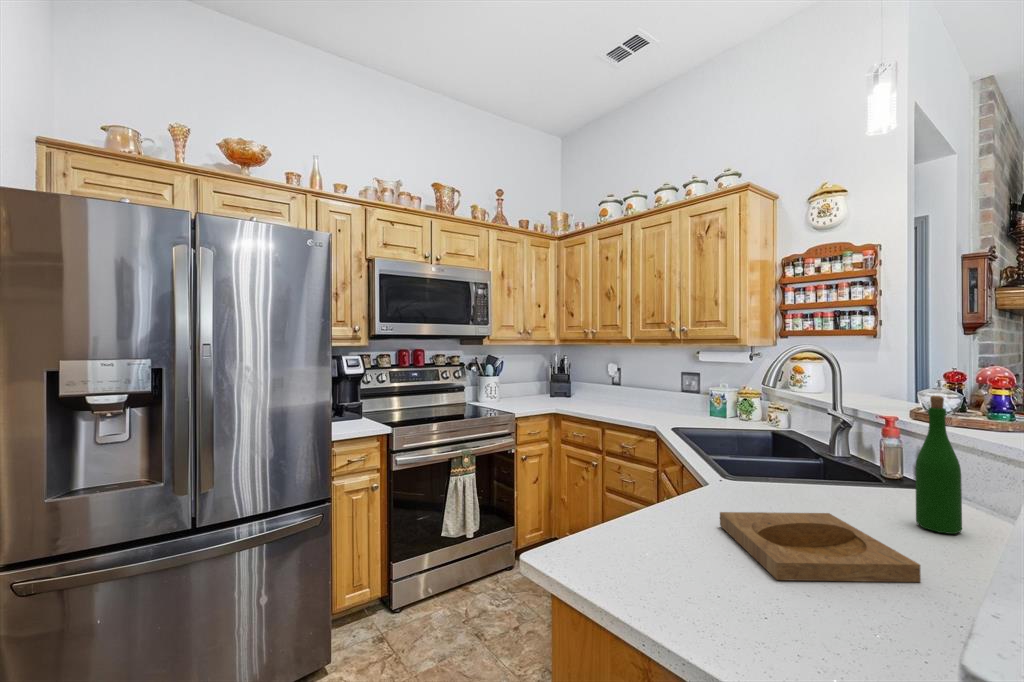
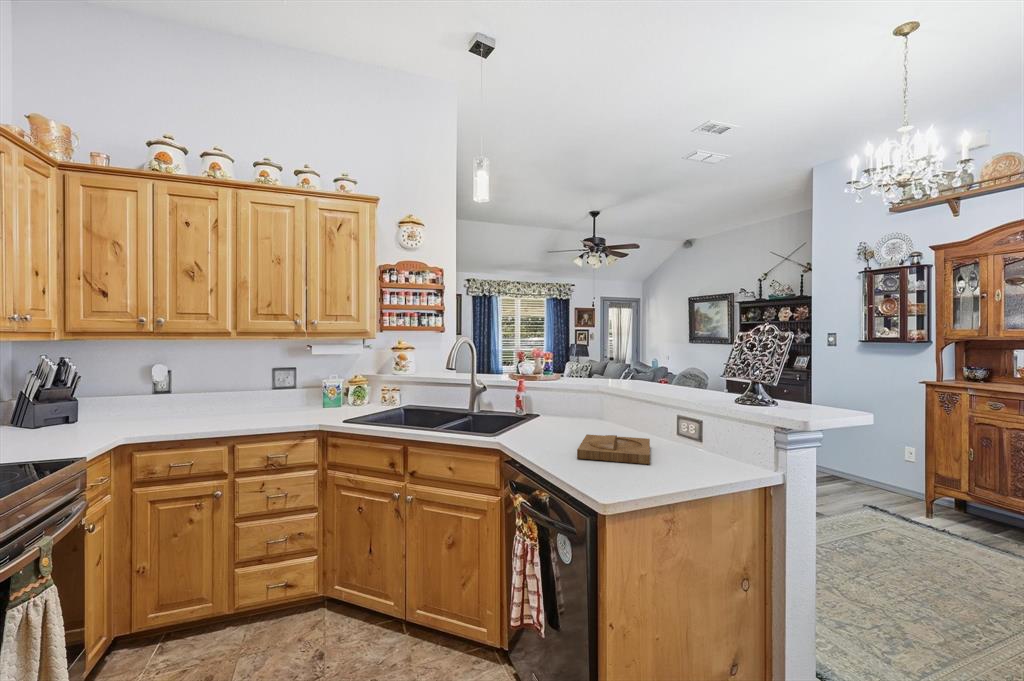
wine bottle: present [915,396,962,534] -> none [587,365,604,431]

